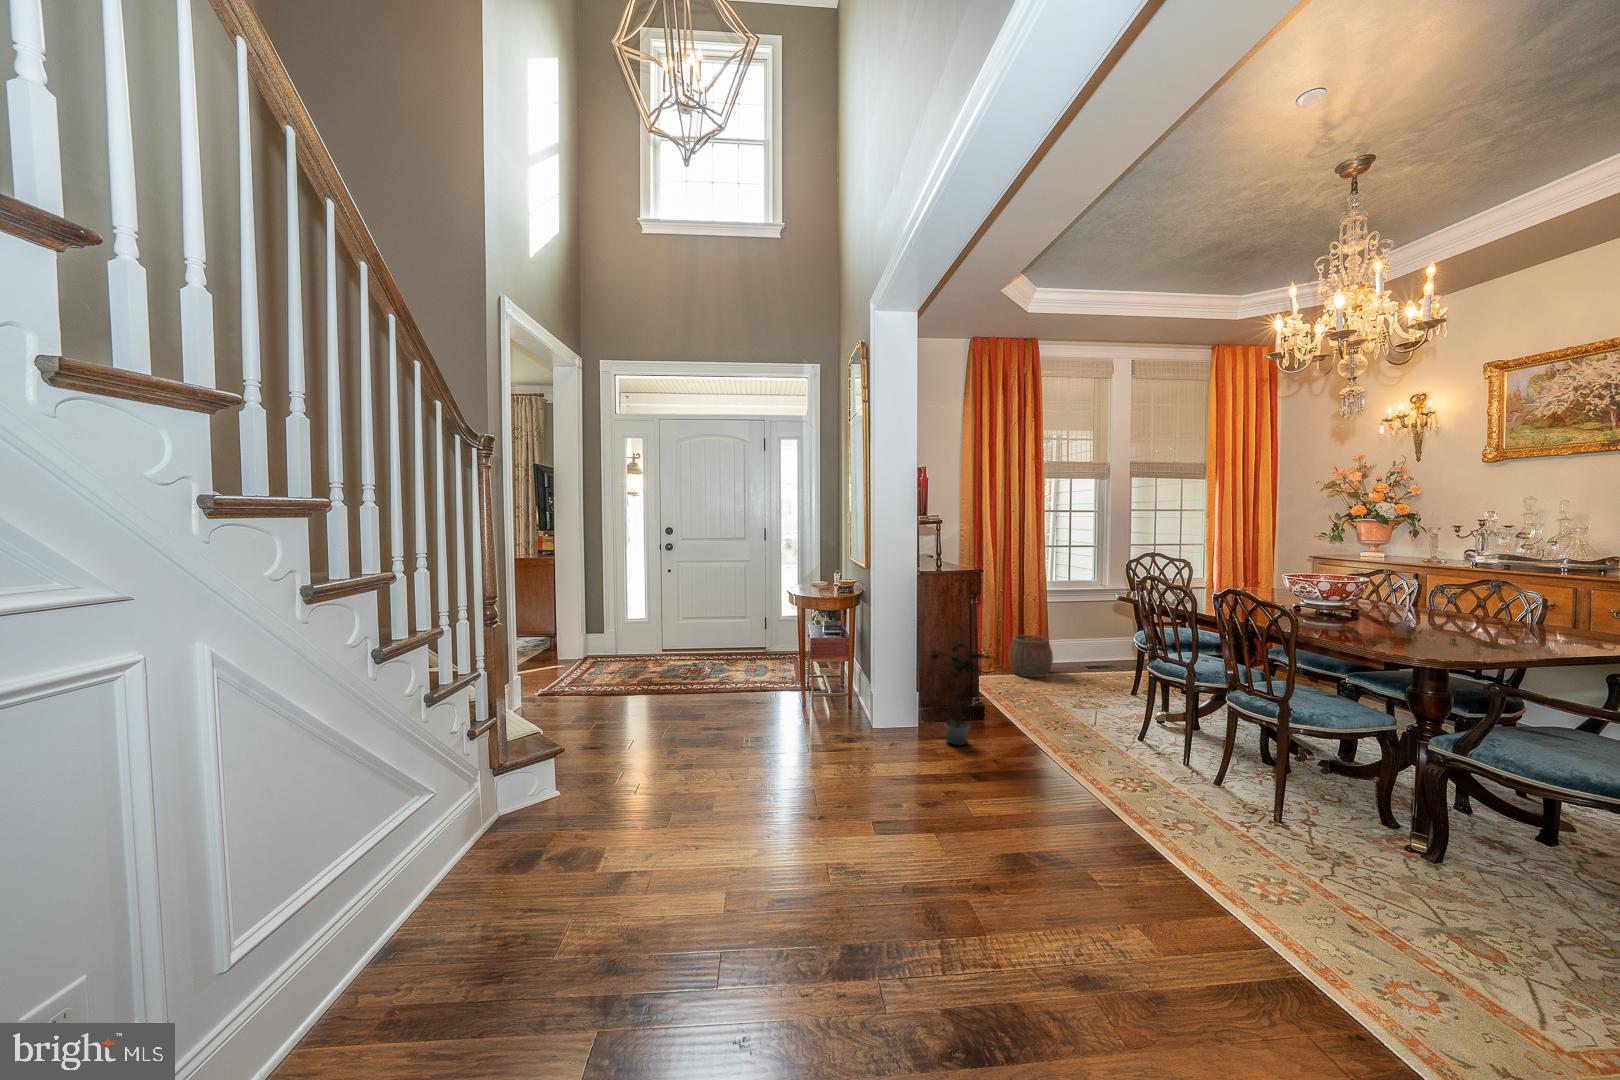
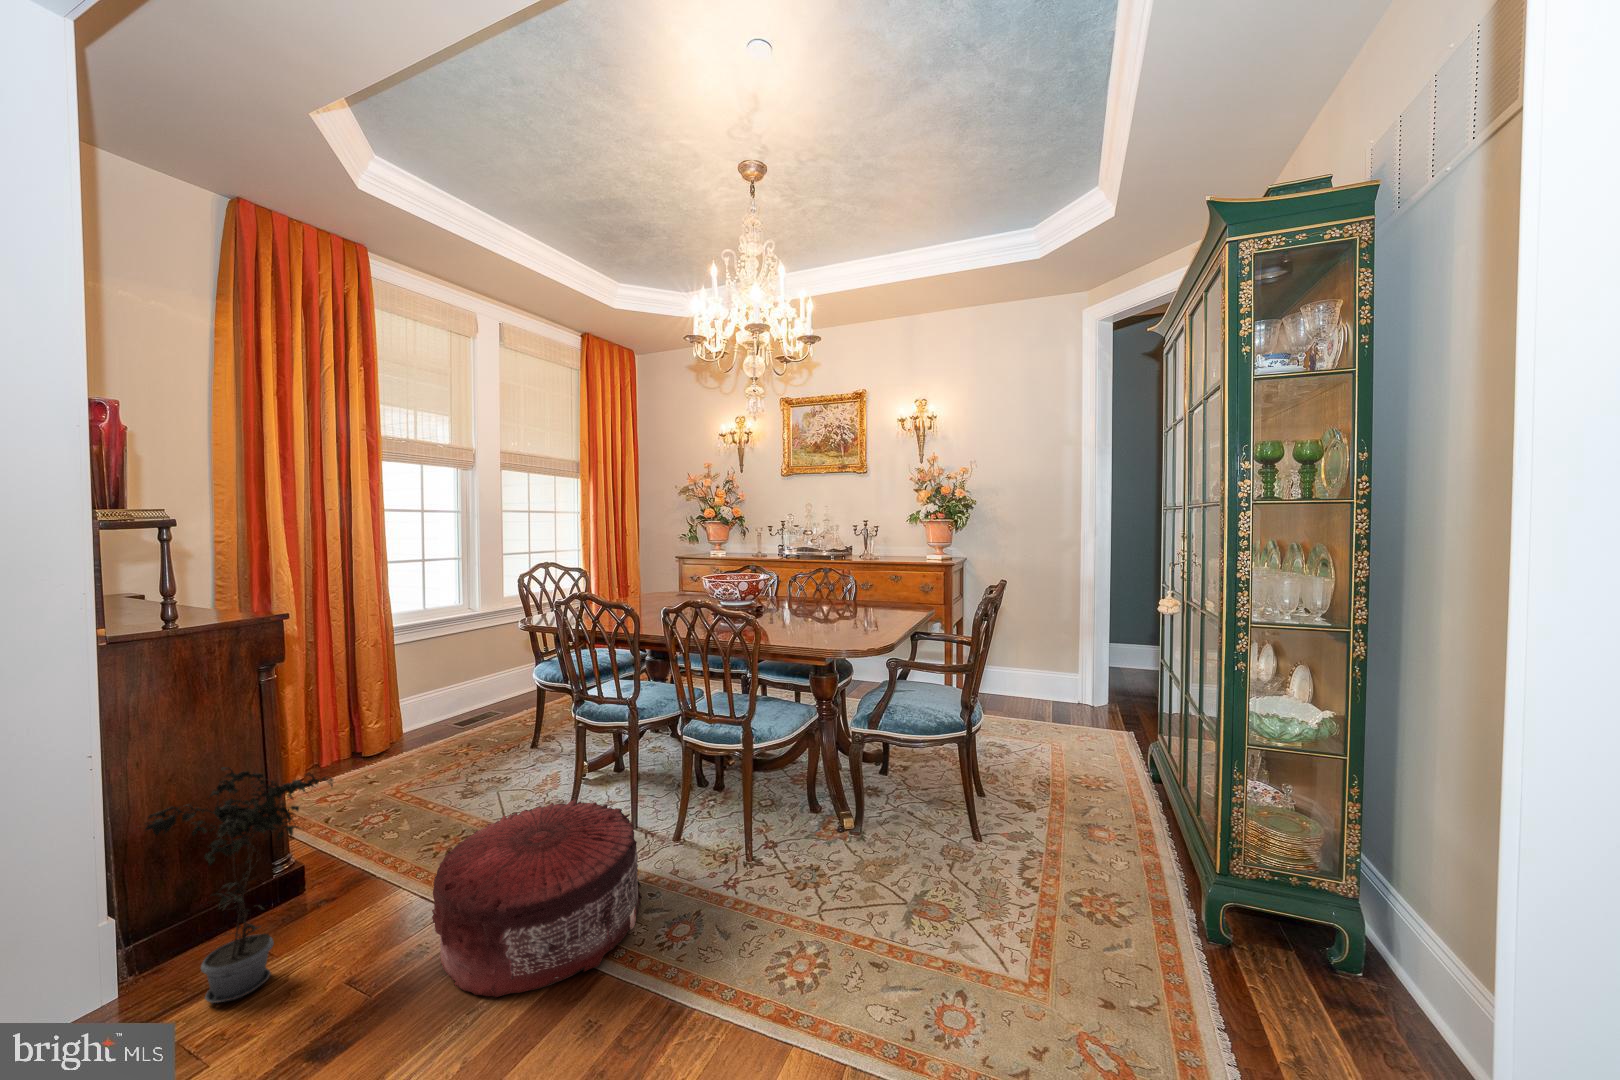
woven basket: present [1009,635,1053,678] -> none [335,698,417,770]
pouf: none [1033,710,1169,811] -> present [432,799,642,997]

